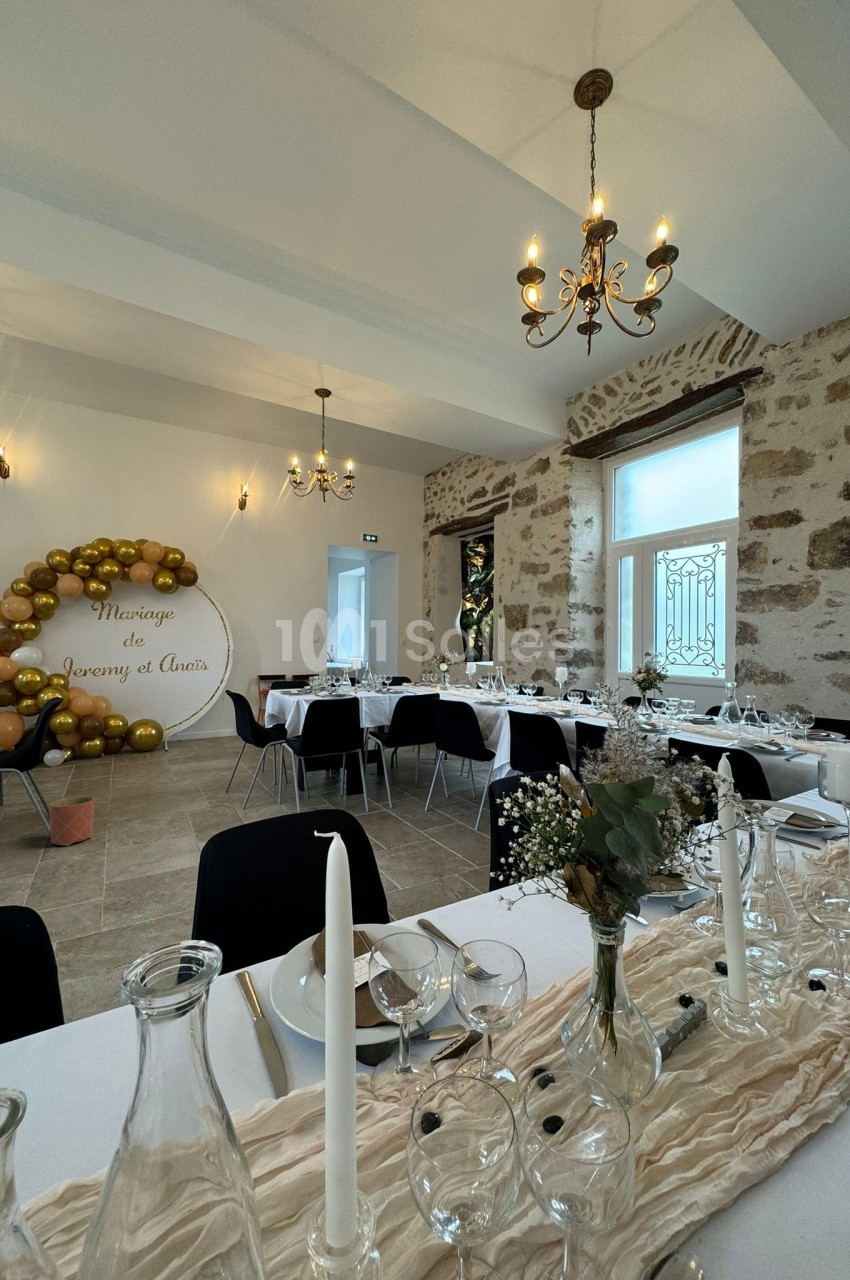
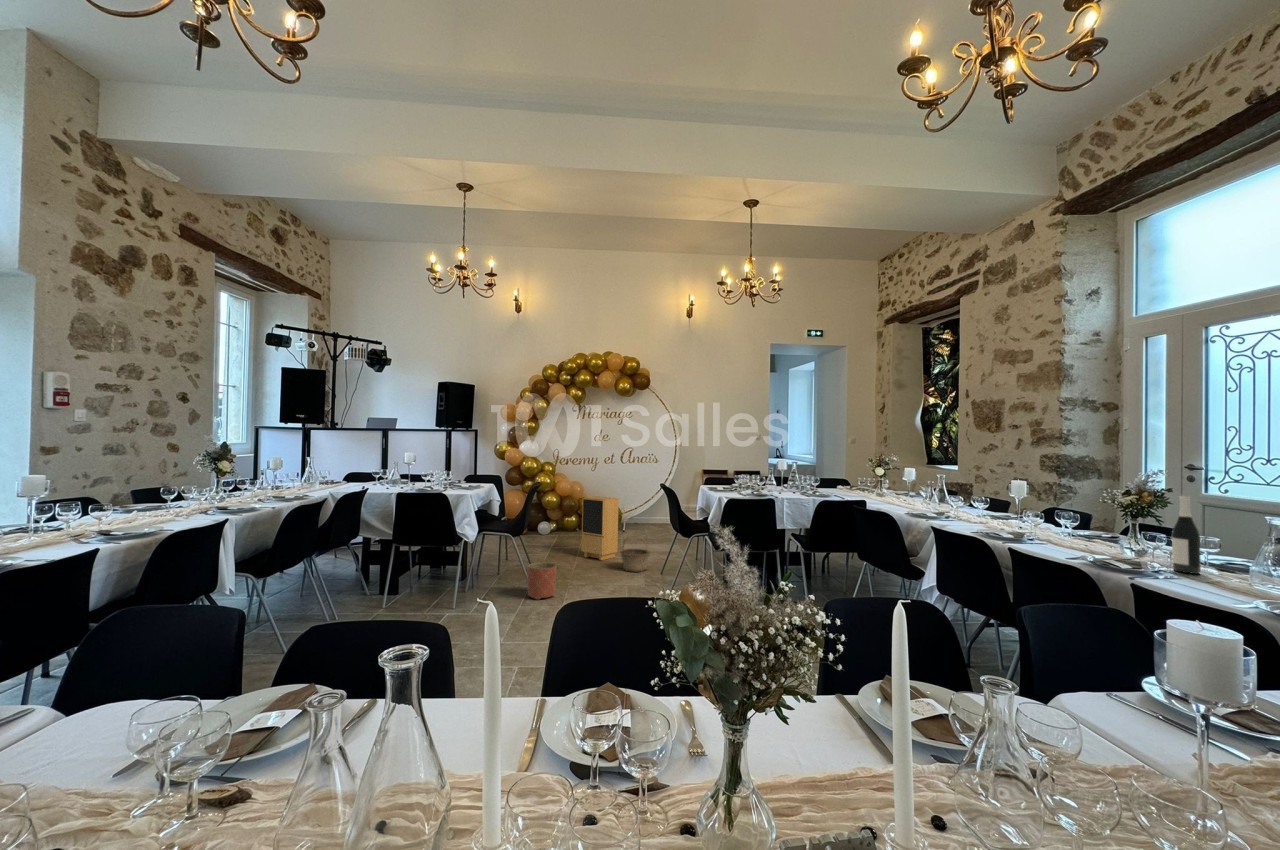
wine bottle: none [674,672,691,730] -> present [1172,495,1201,574]
speaker: none [119,710,168,785] -> present [581,496,619,560]
basket: none [174,752,212,793] -> present [620,537,650,572]

